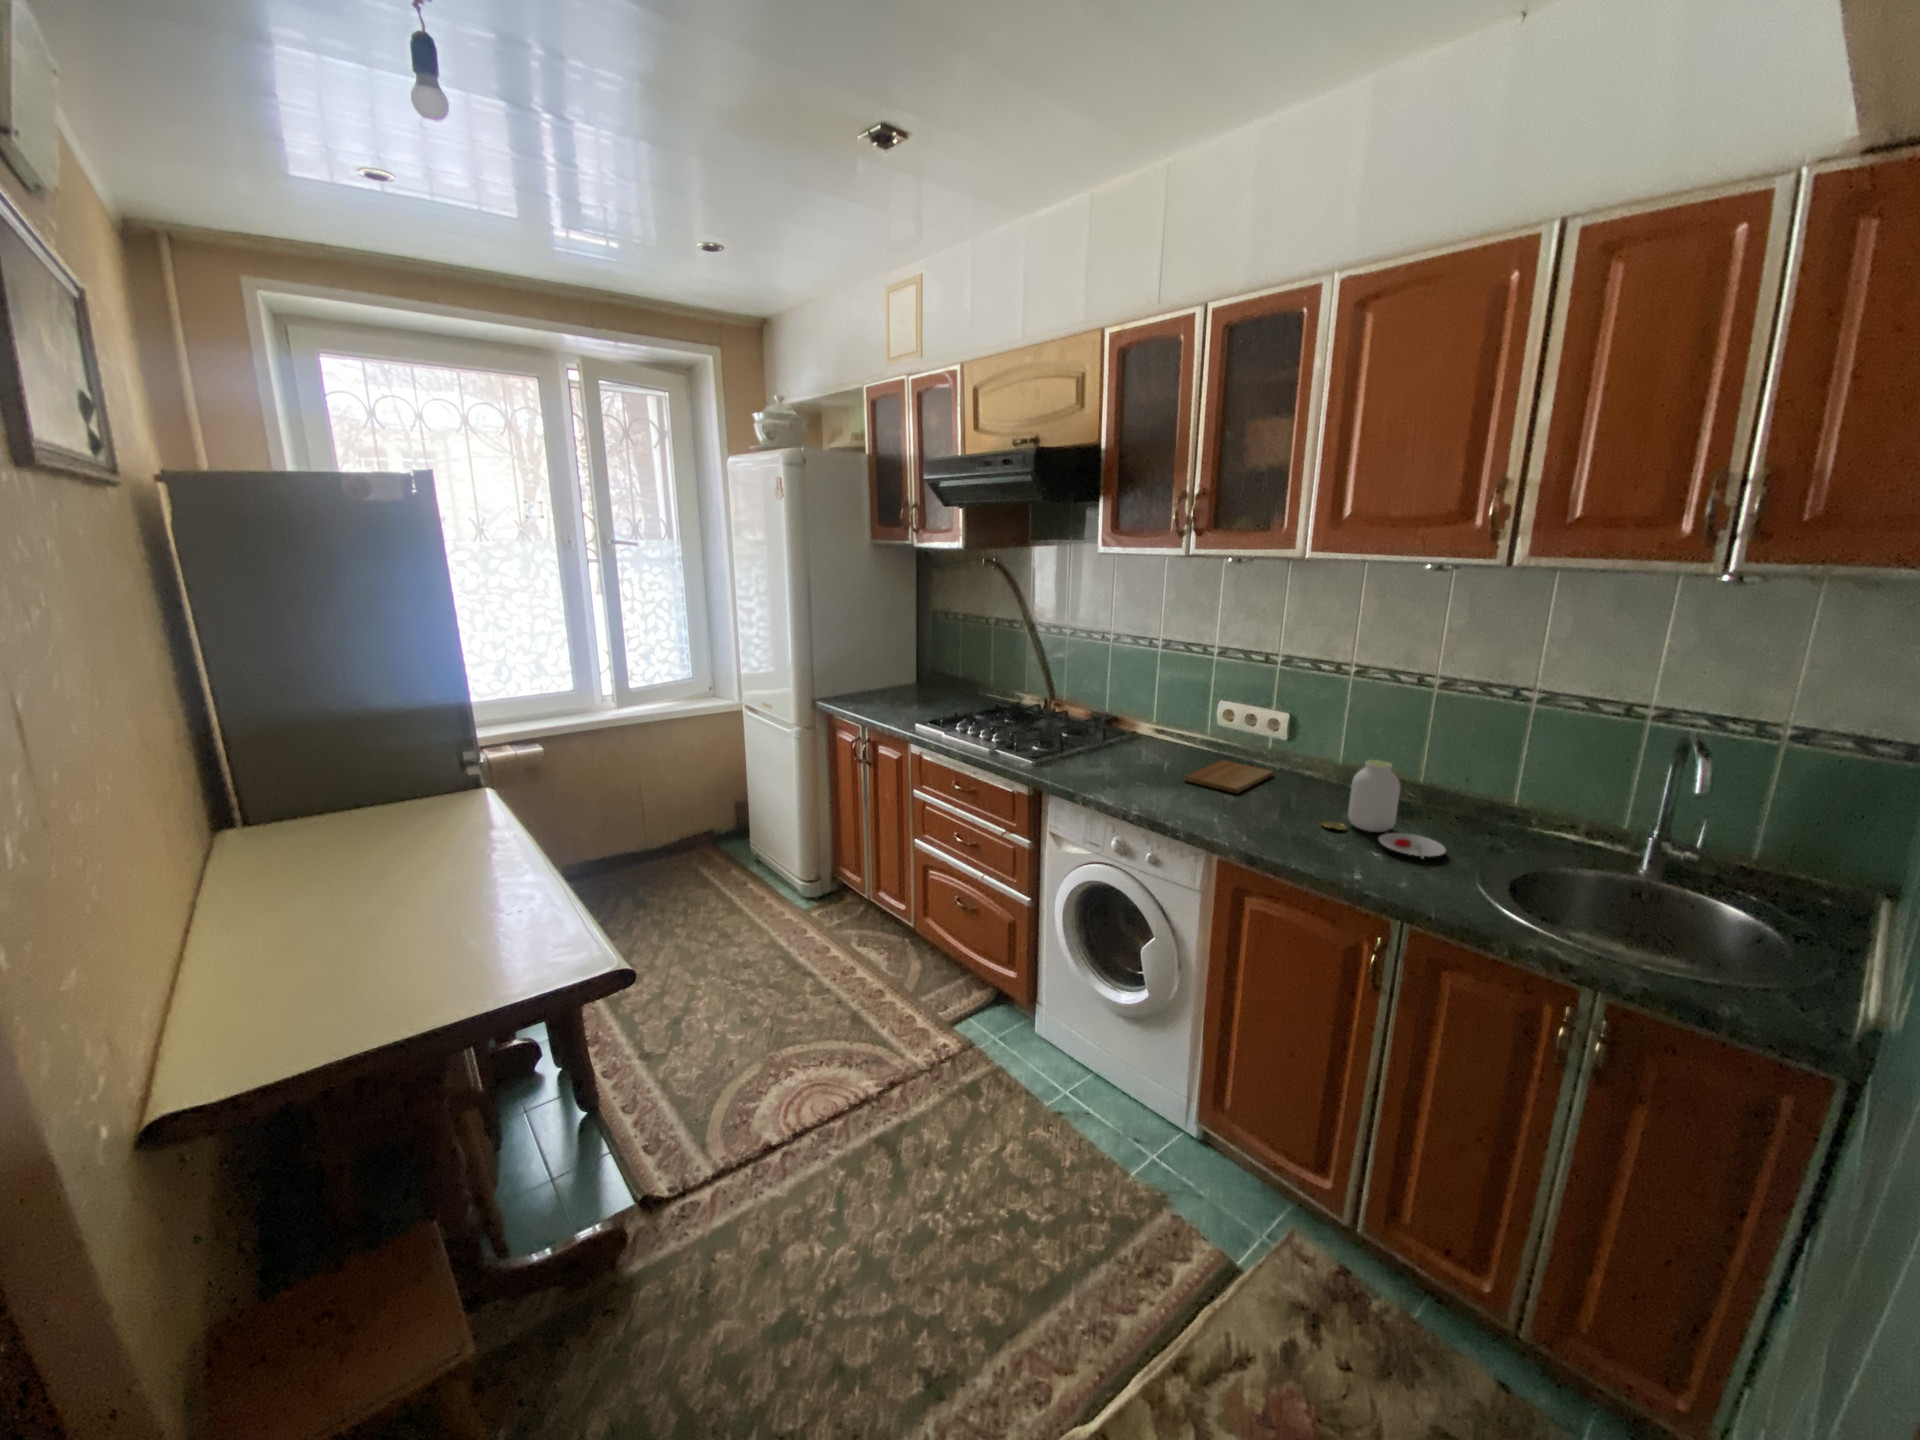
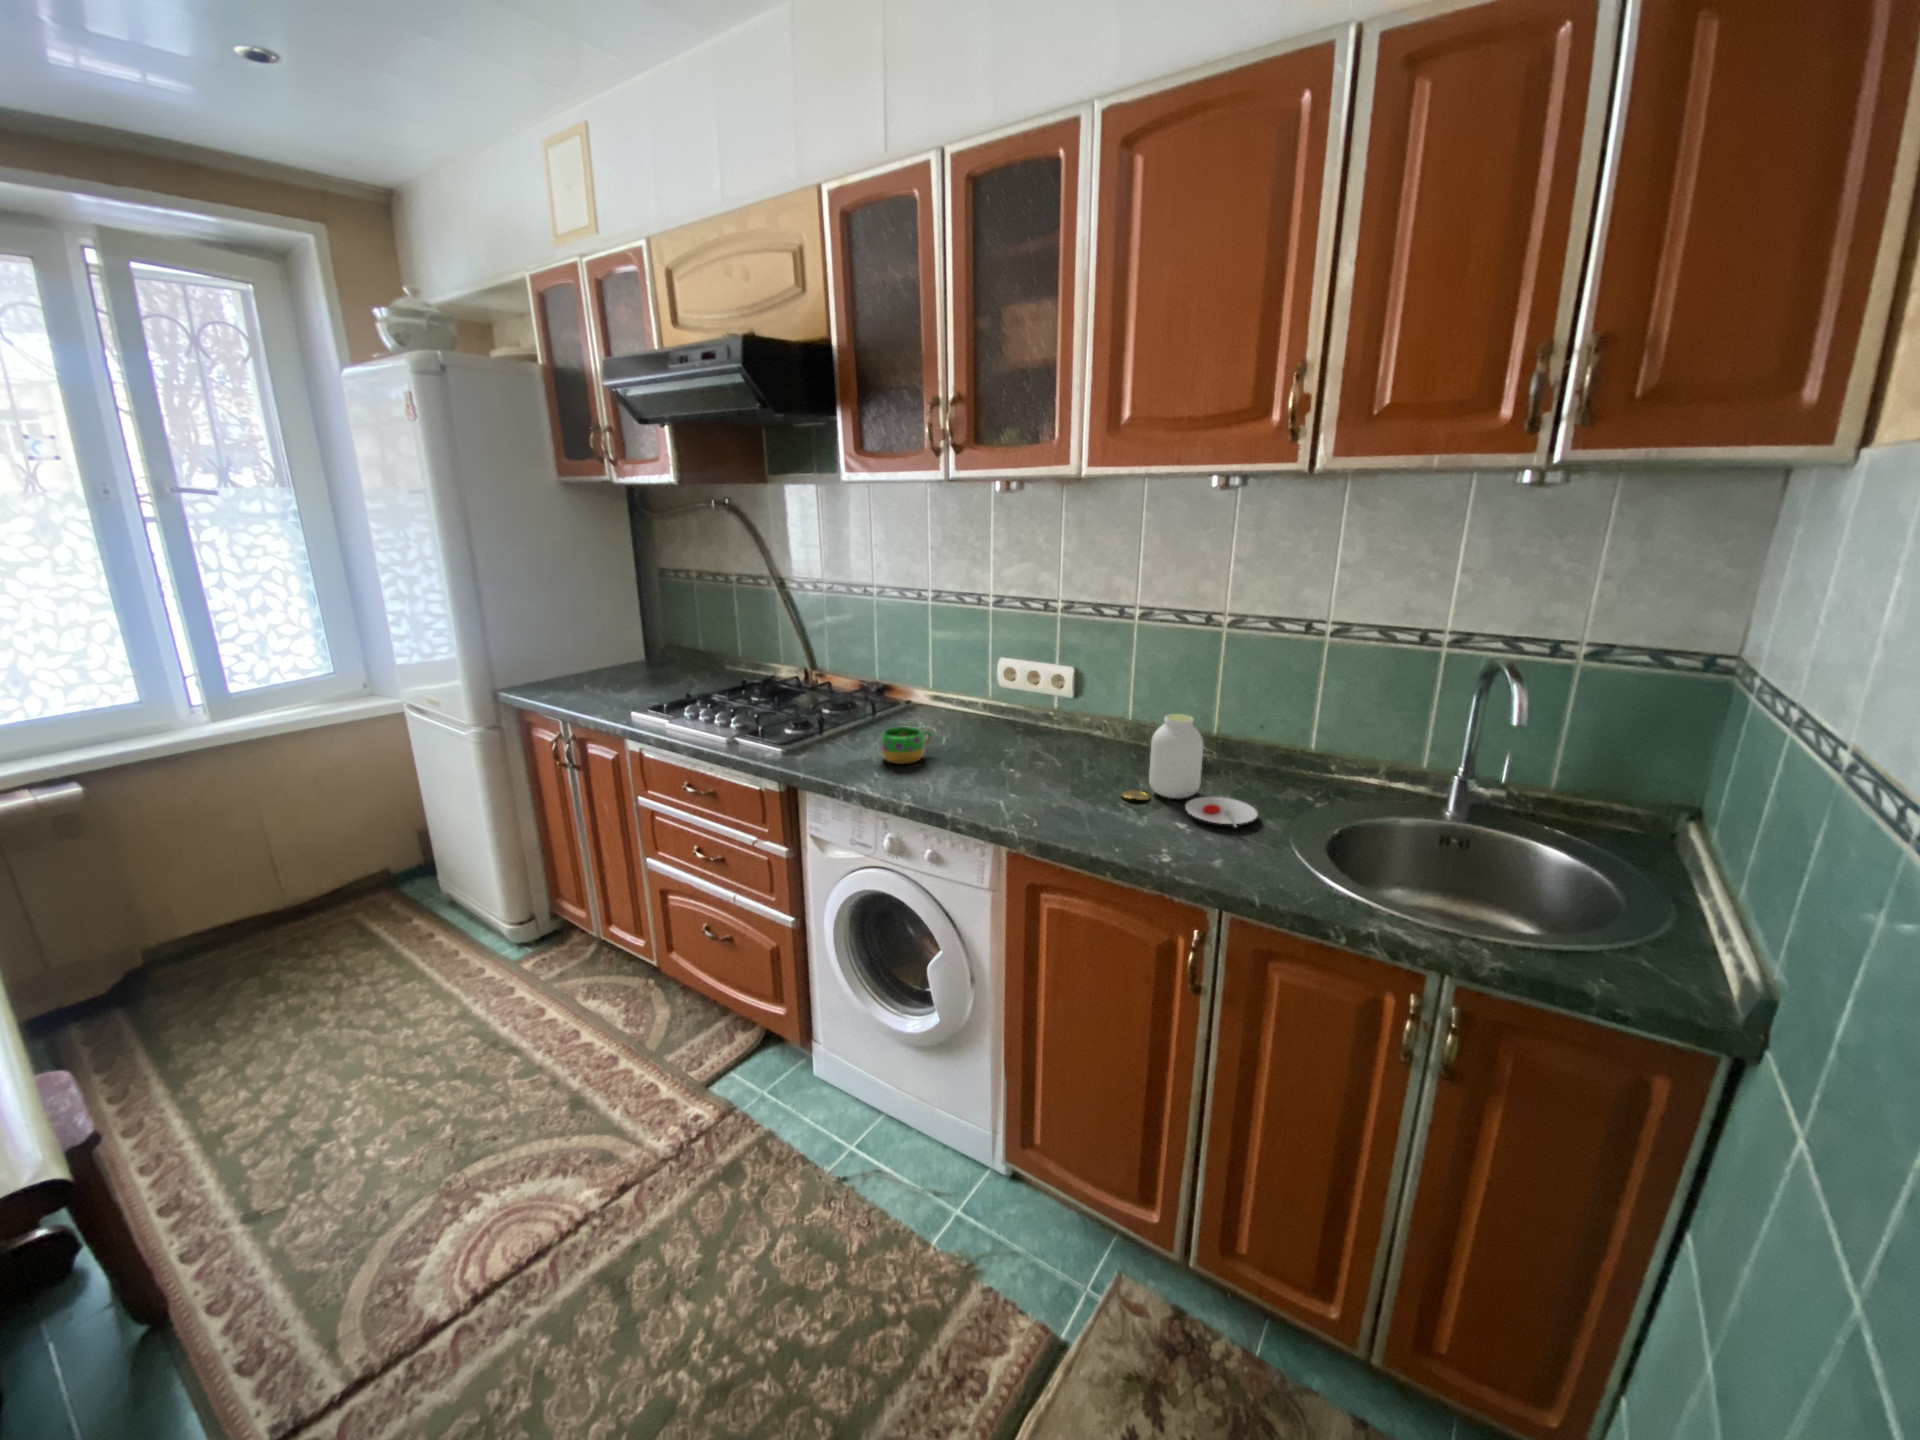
mug: none [1116,753,1158,783] -> present [881,727,931,764]
cutting board: present [1185,760,1273,793] -> none [964,726,1063,766]

